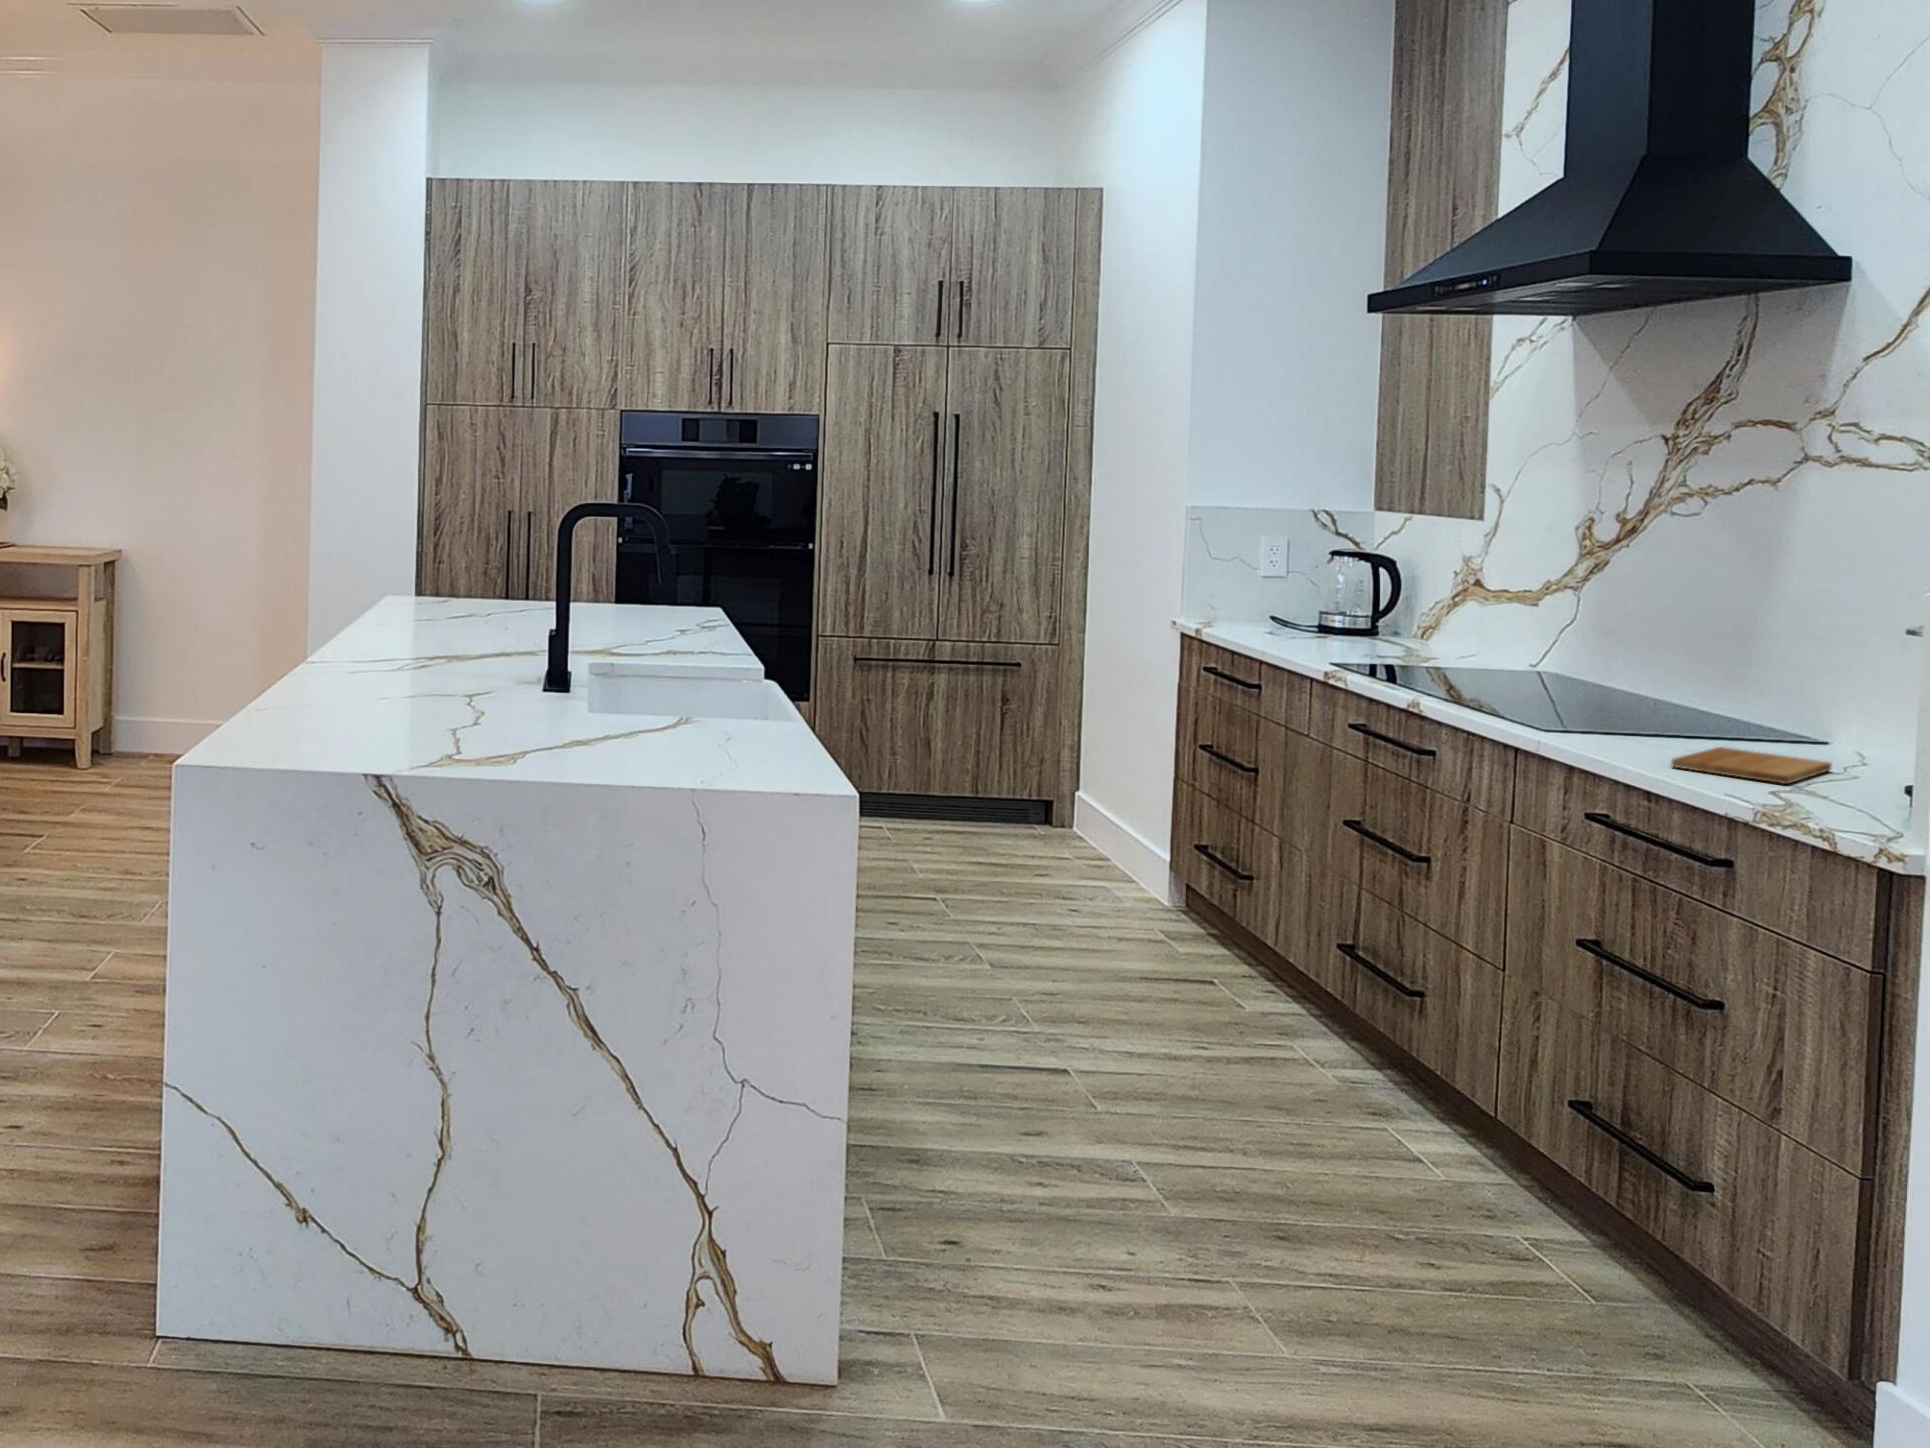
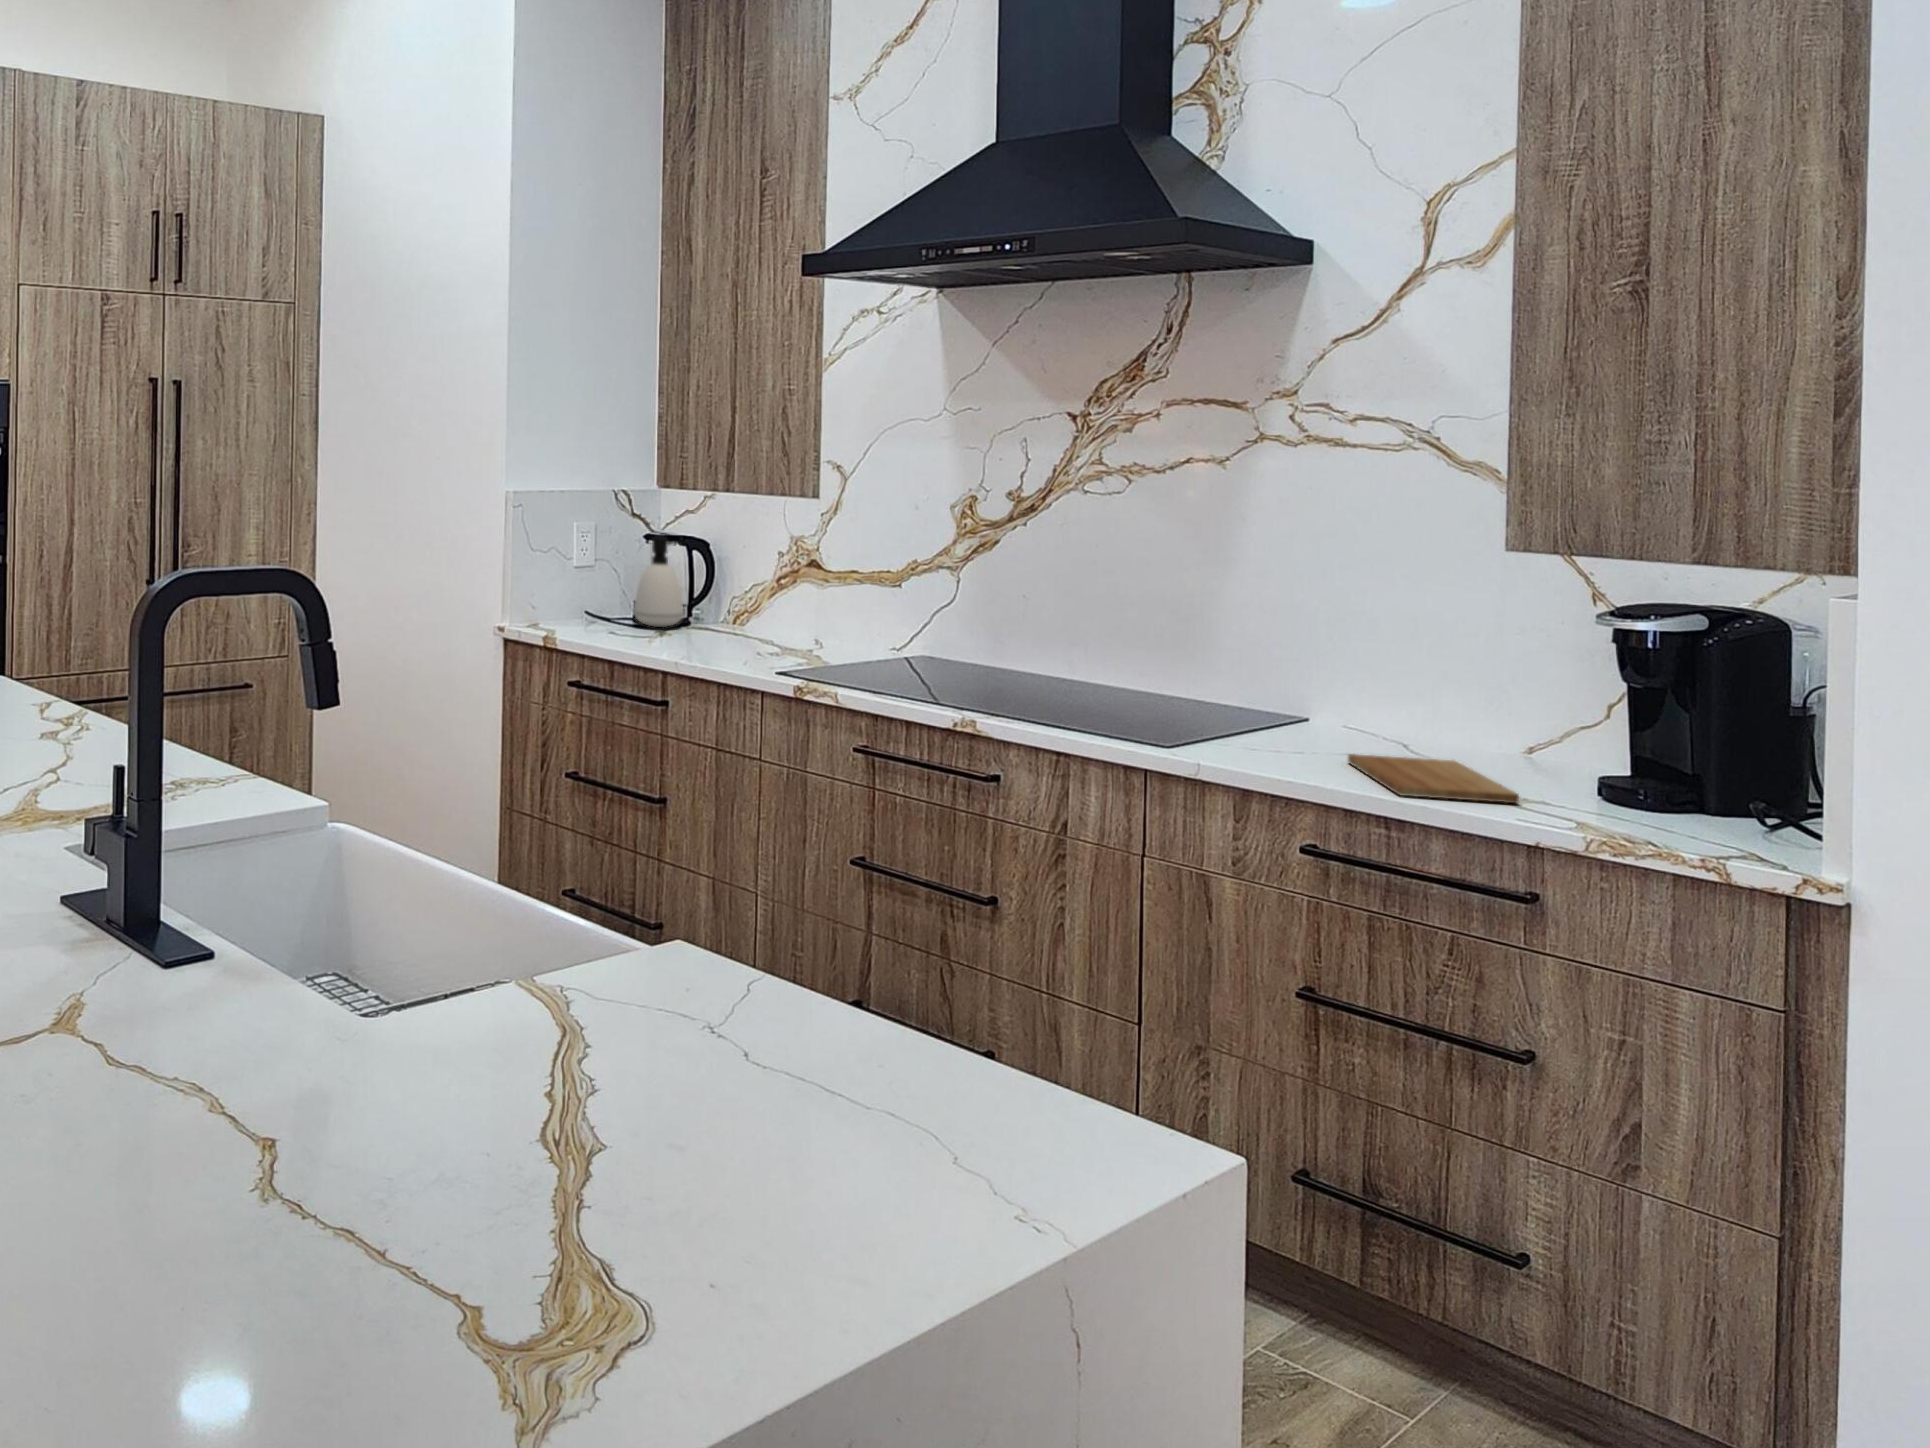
soap dispenser: none [1304,553,1356,636] -> present [634,536,684,627]

